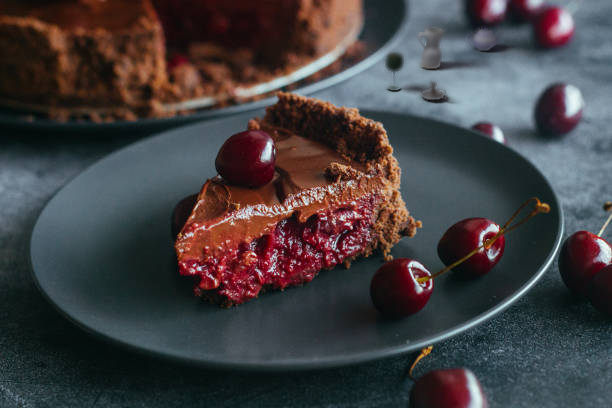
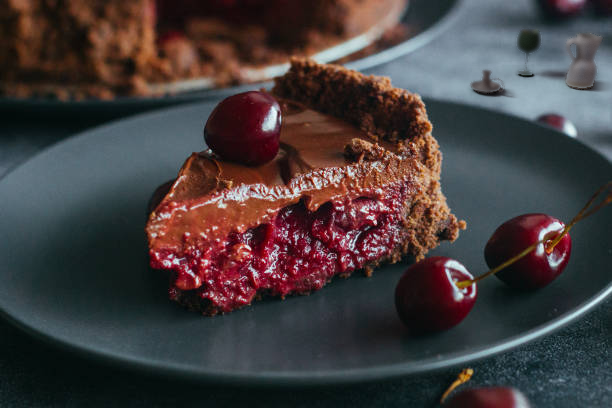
ceramic pitcher: present [419,28,444,69] -> present [566,33,602,89]
teapot: present [469,28,500,51] -> none [530,11,577,40]
wine glass: present [385,52,404,91] -> present [517,29,541,76]

